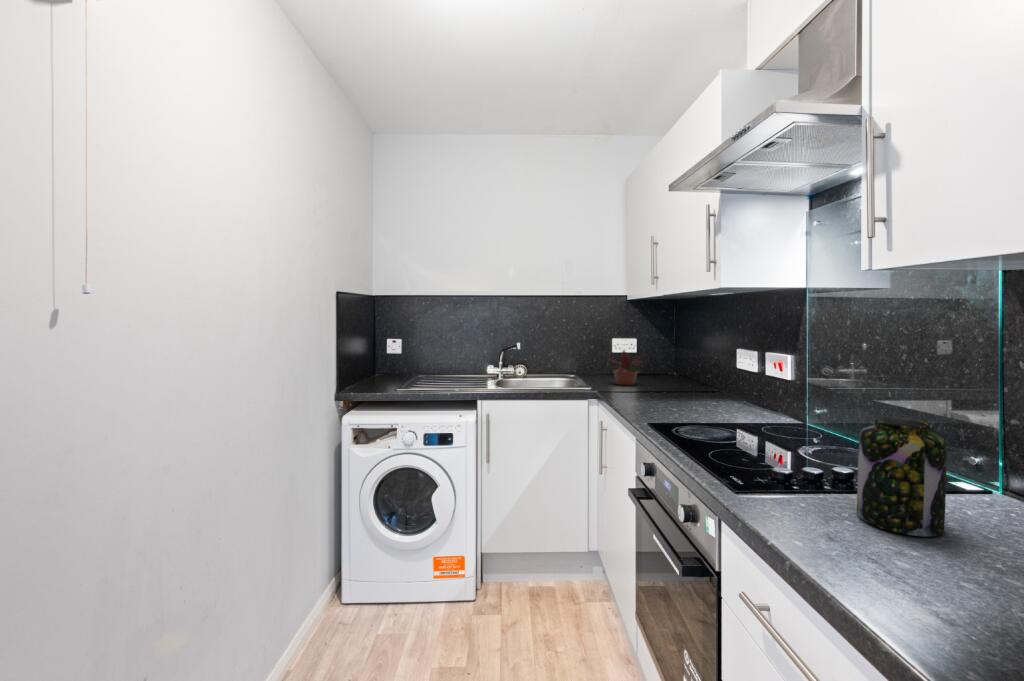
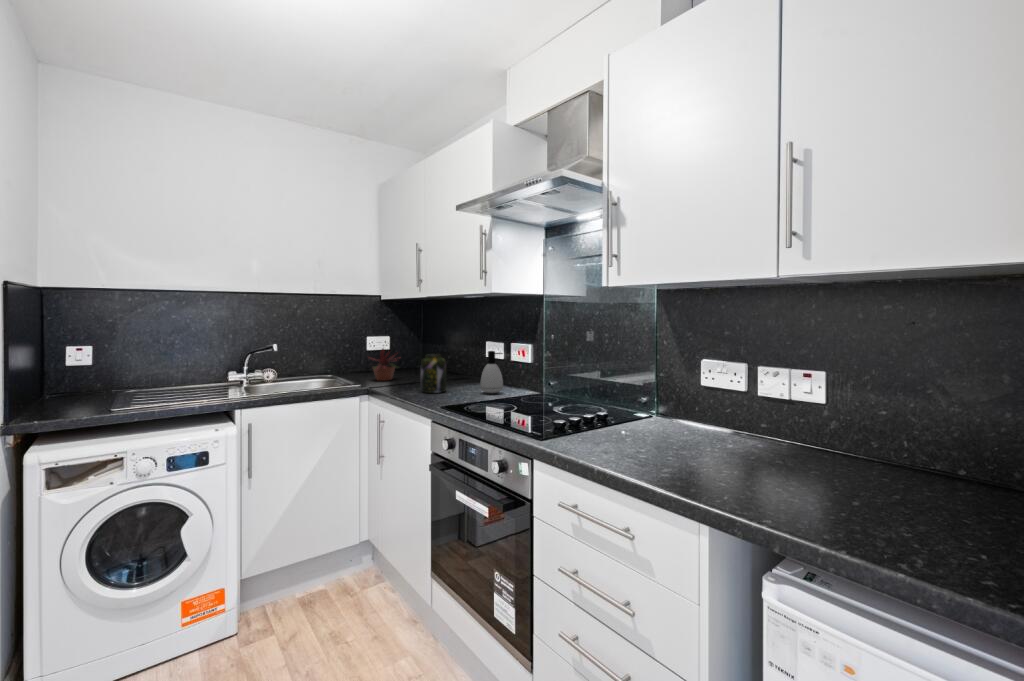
soap dispenser: none [721,357,751,409] -> present [480,351,503,393]
jar: present [857,417,946,536] -> present [421,354,446,393]

